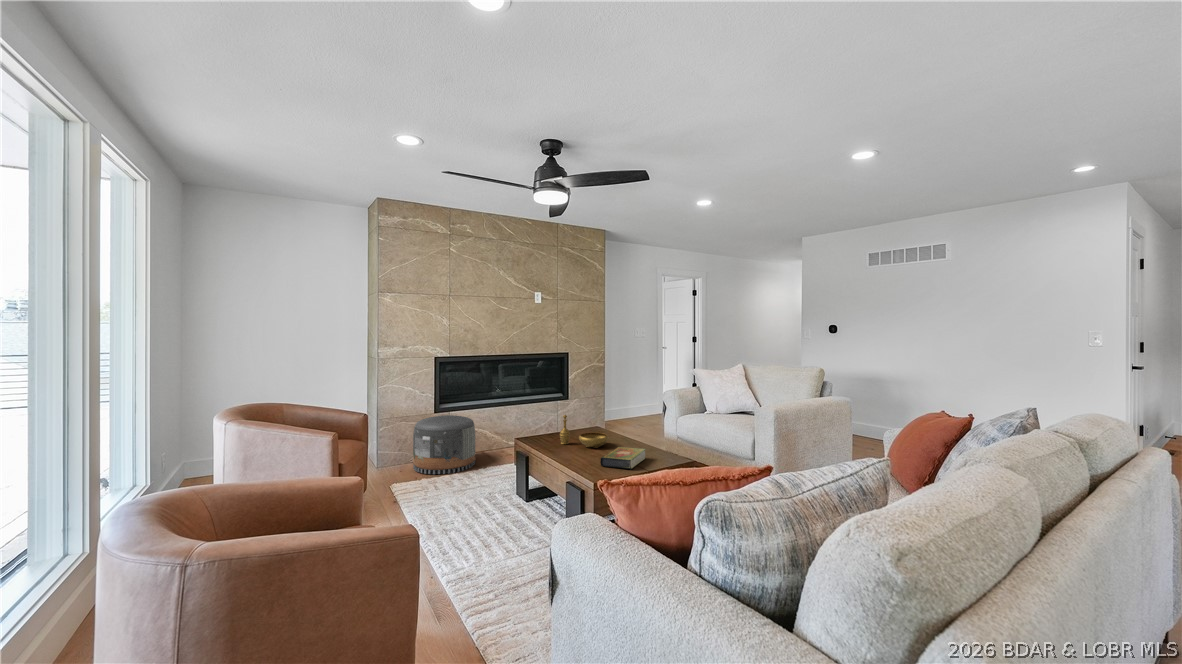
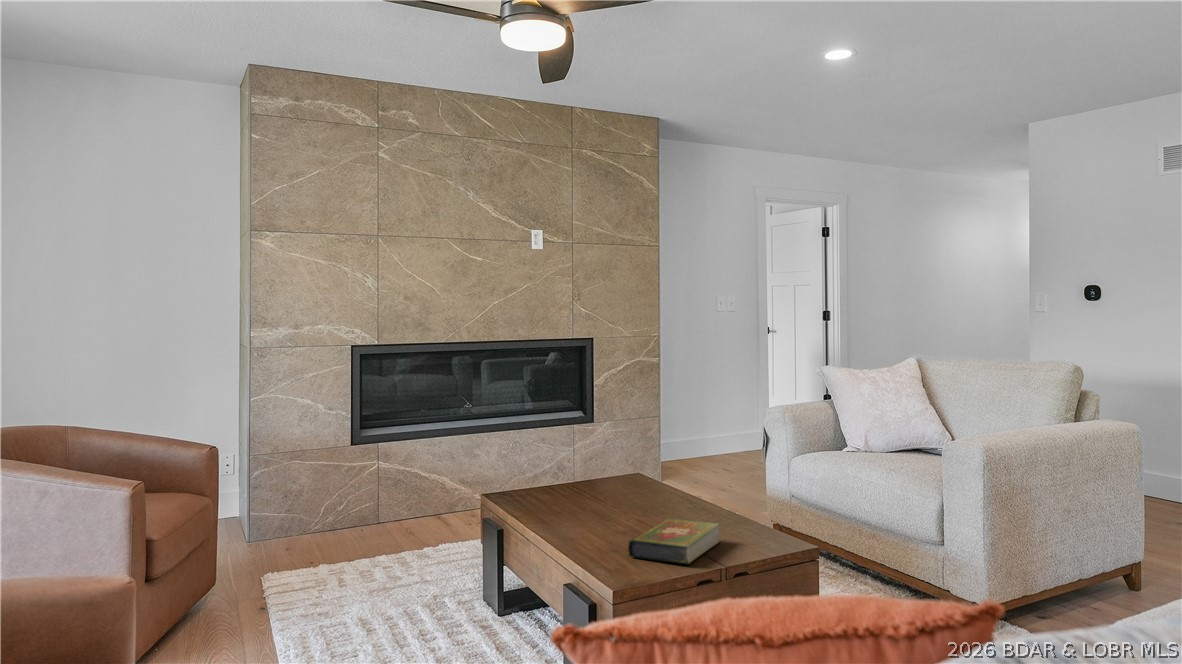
pouf: present [413,415,475,474] -> none [308,451,420,556]
decorative bowl: present [560,415,609,448] -> none [558,454,651,518]

